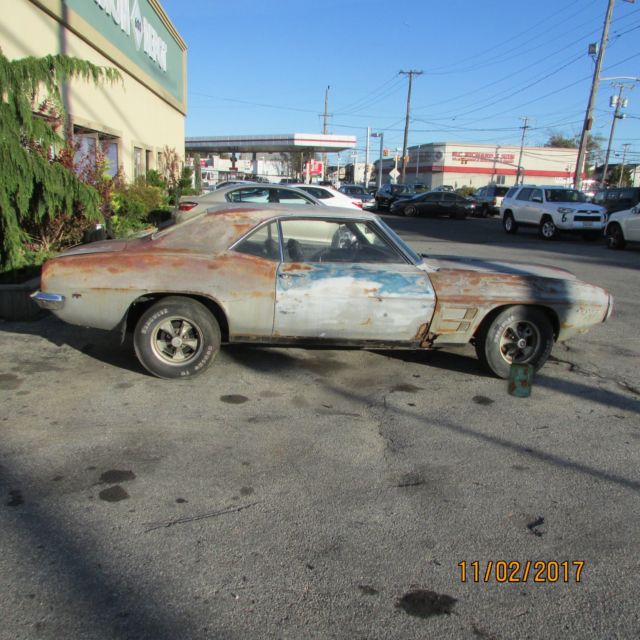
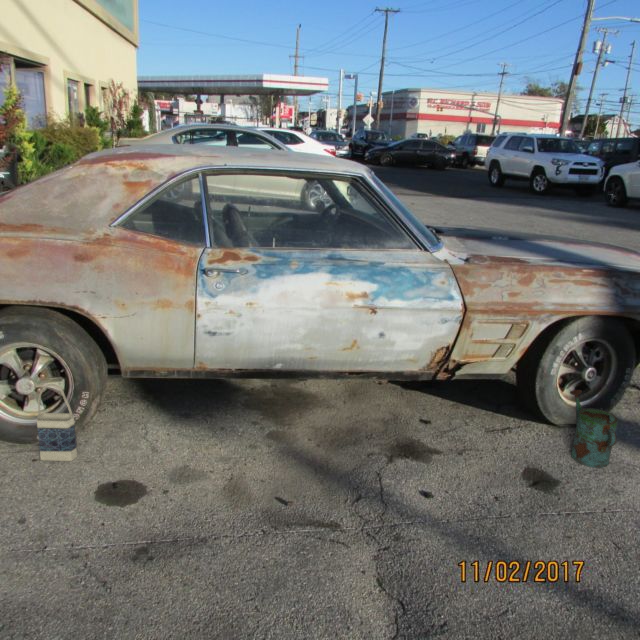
bag: none [182,341,204,388] -> present [37,384,78,461]

